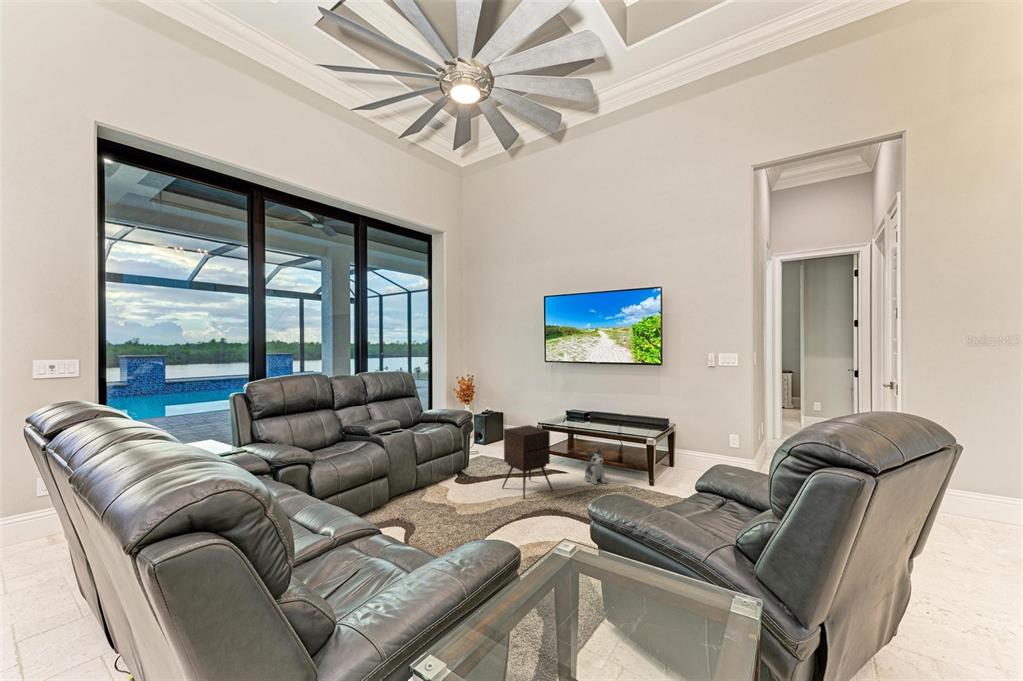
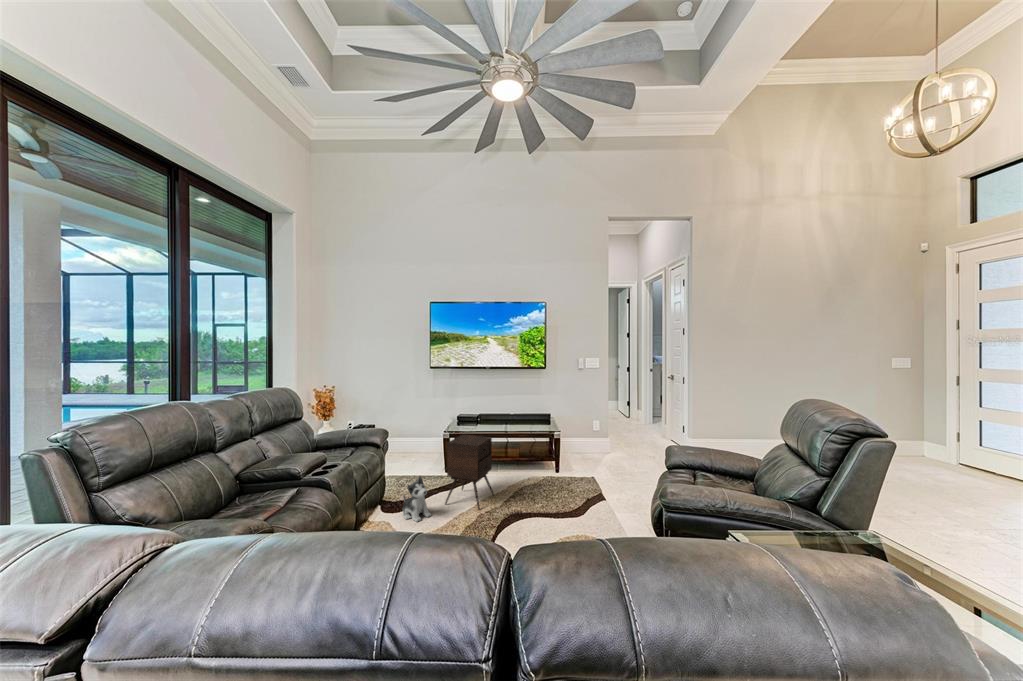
plush toy: present [584,448,607,484] -> present [403,476,431,522]

